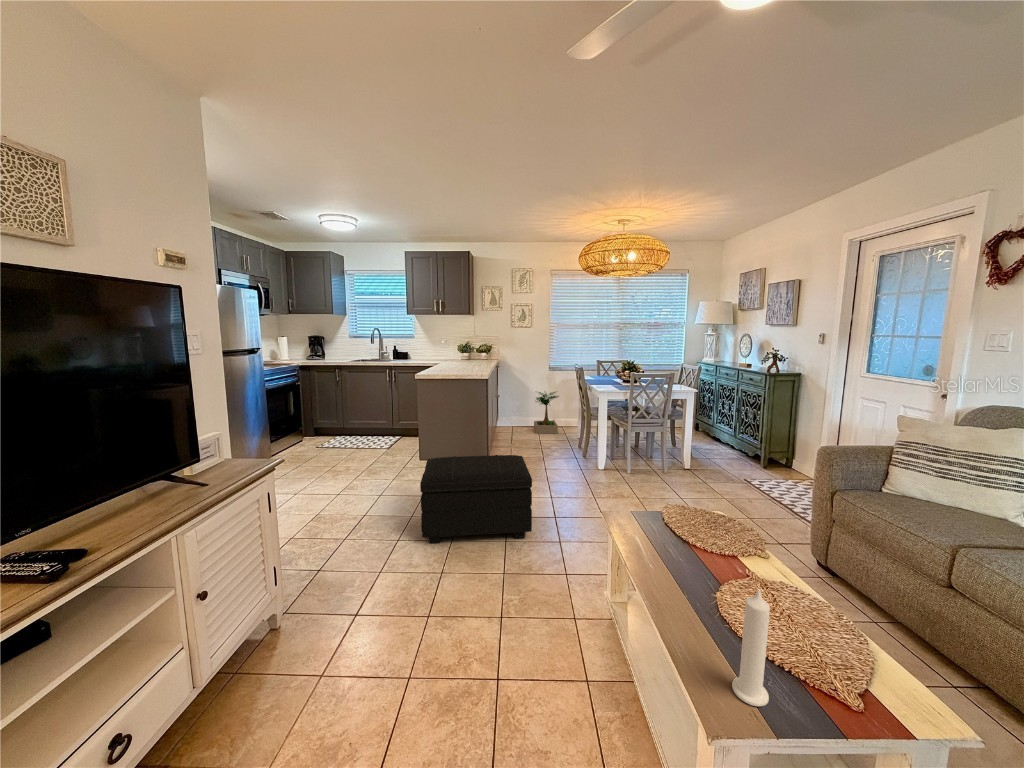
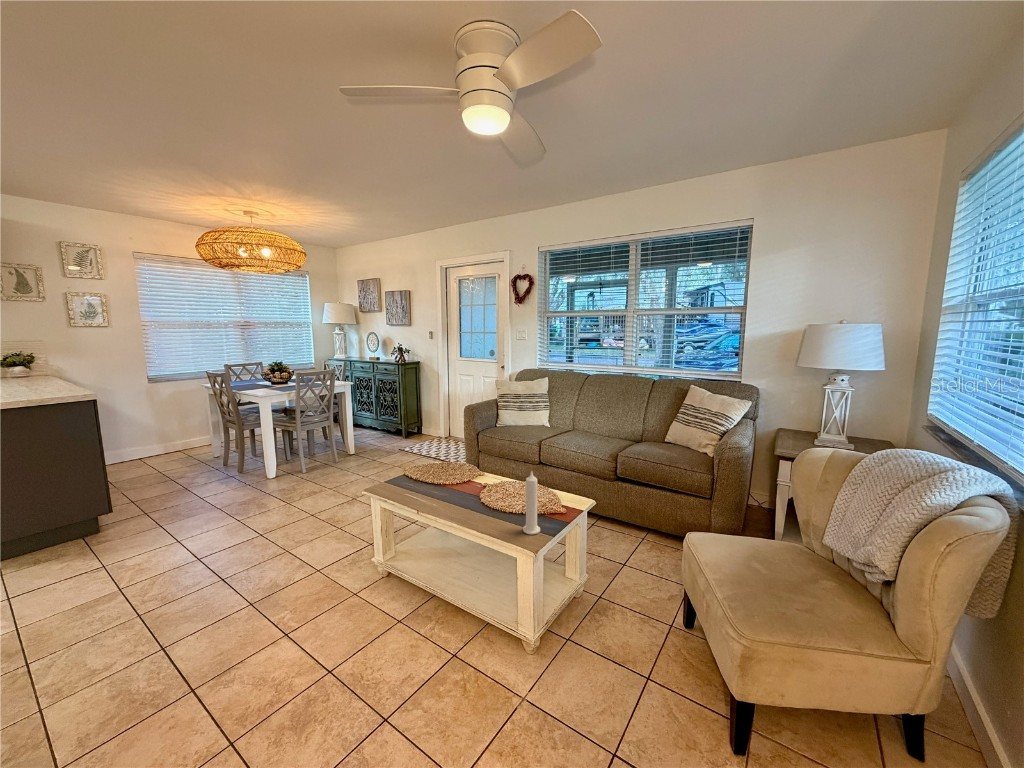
potted plant: present [534,392,559,434] -> none [129,407,181,466]
footstool: present [420,455,532,543] -> none [39,482,254,636]

